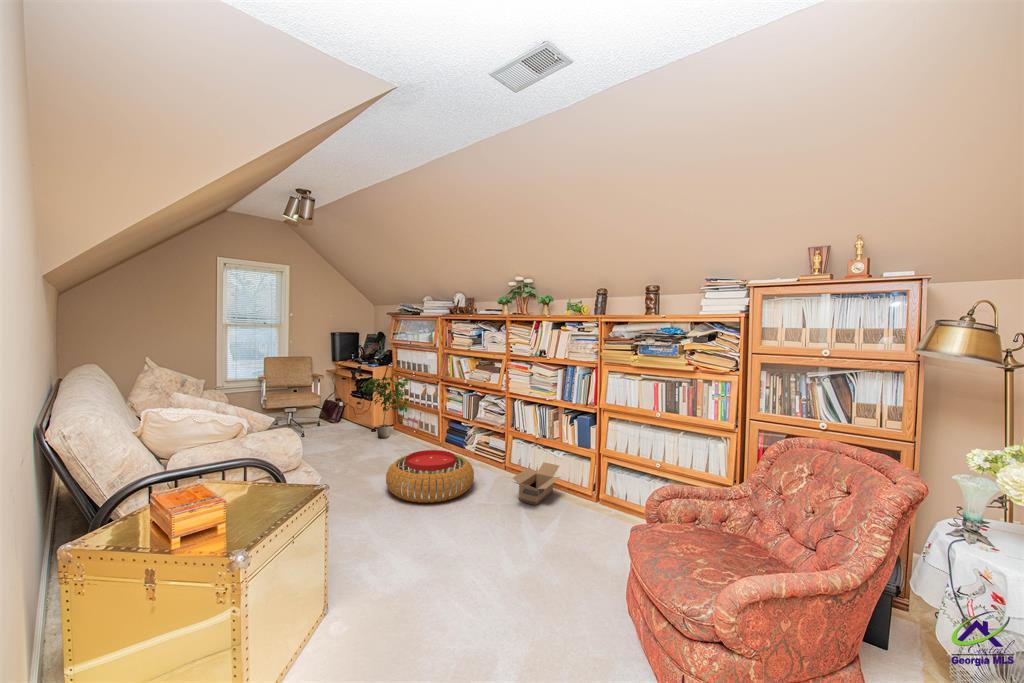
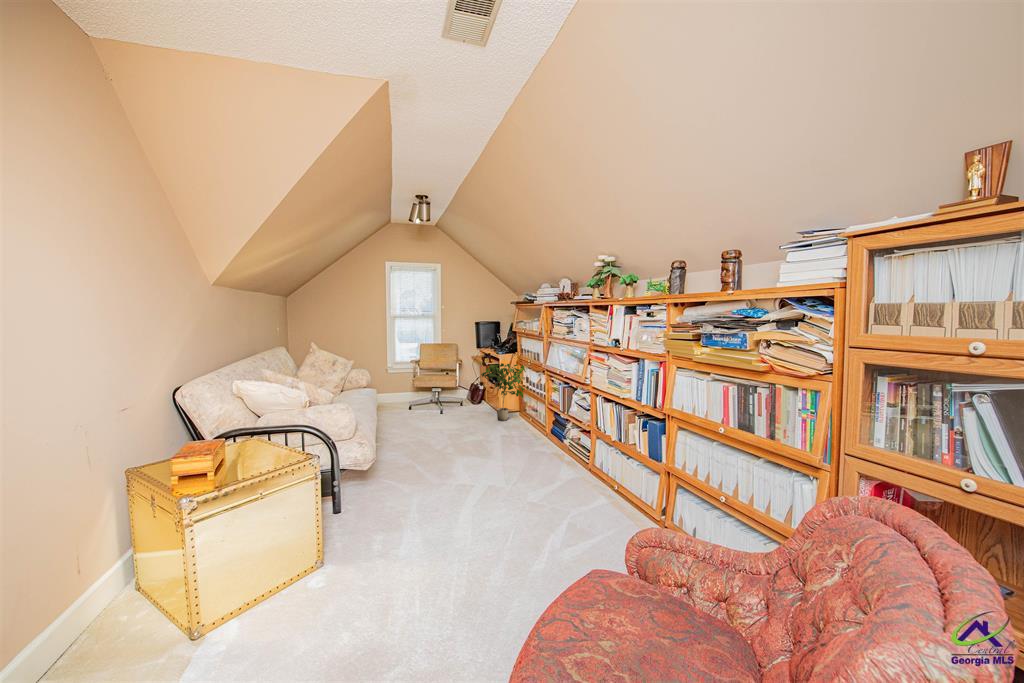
pouf: present [386,450,474,503] -> none [453,438,539,491]
cardboard box: present [513,462,560,505] -> none [554,469,630,516]

